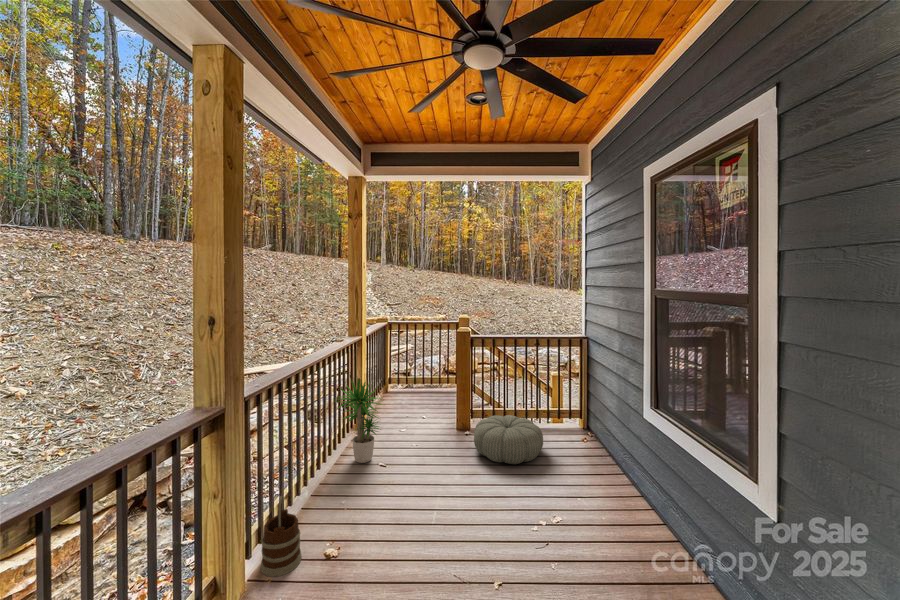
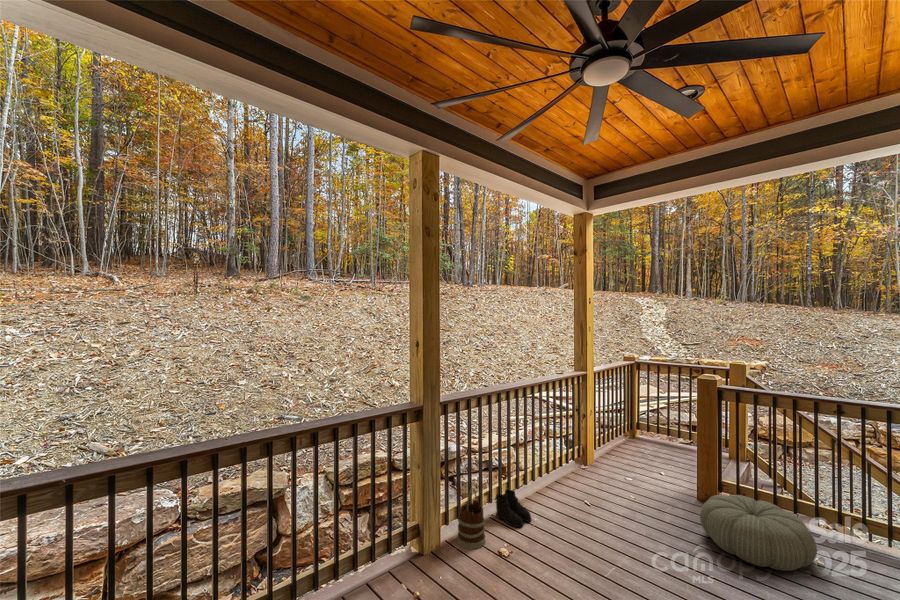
potted plant: present [337,378,382,463] -> none [544,411,595,497]
boots: none [294,478,340,521] -> present [495,490,532,527]

